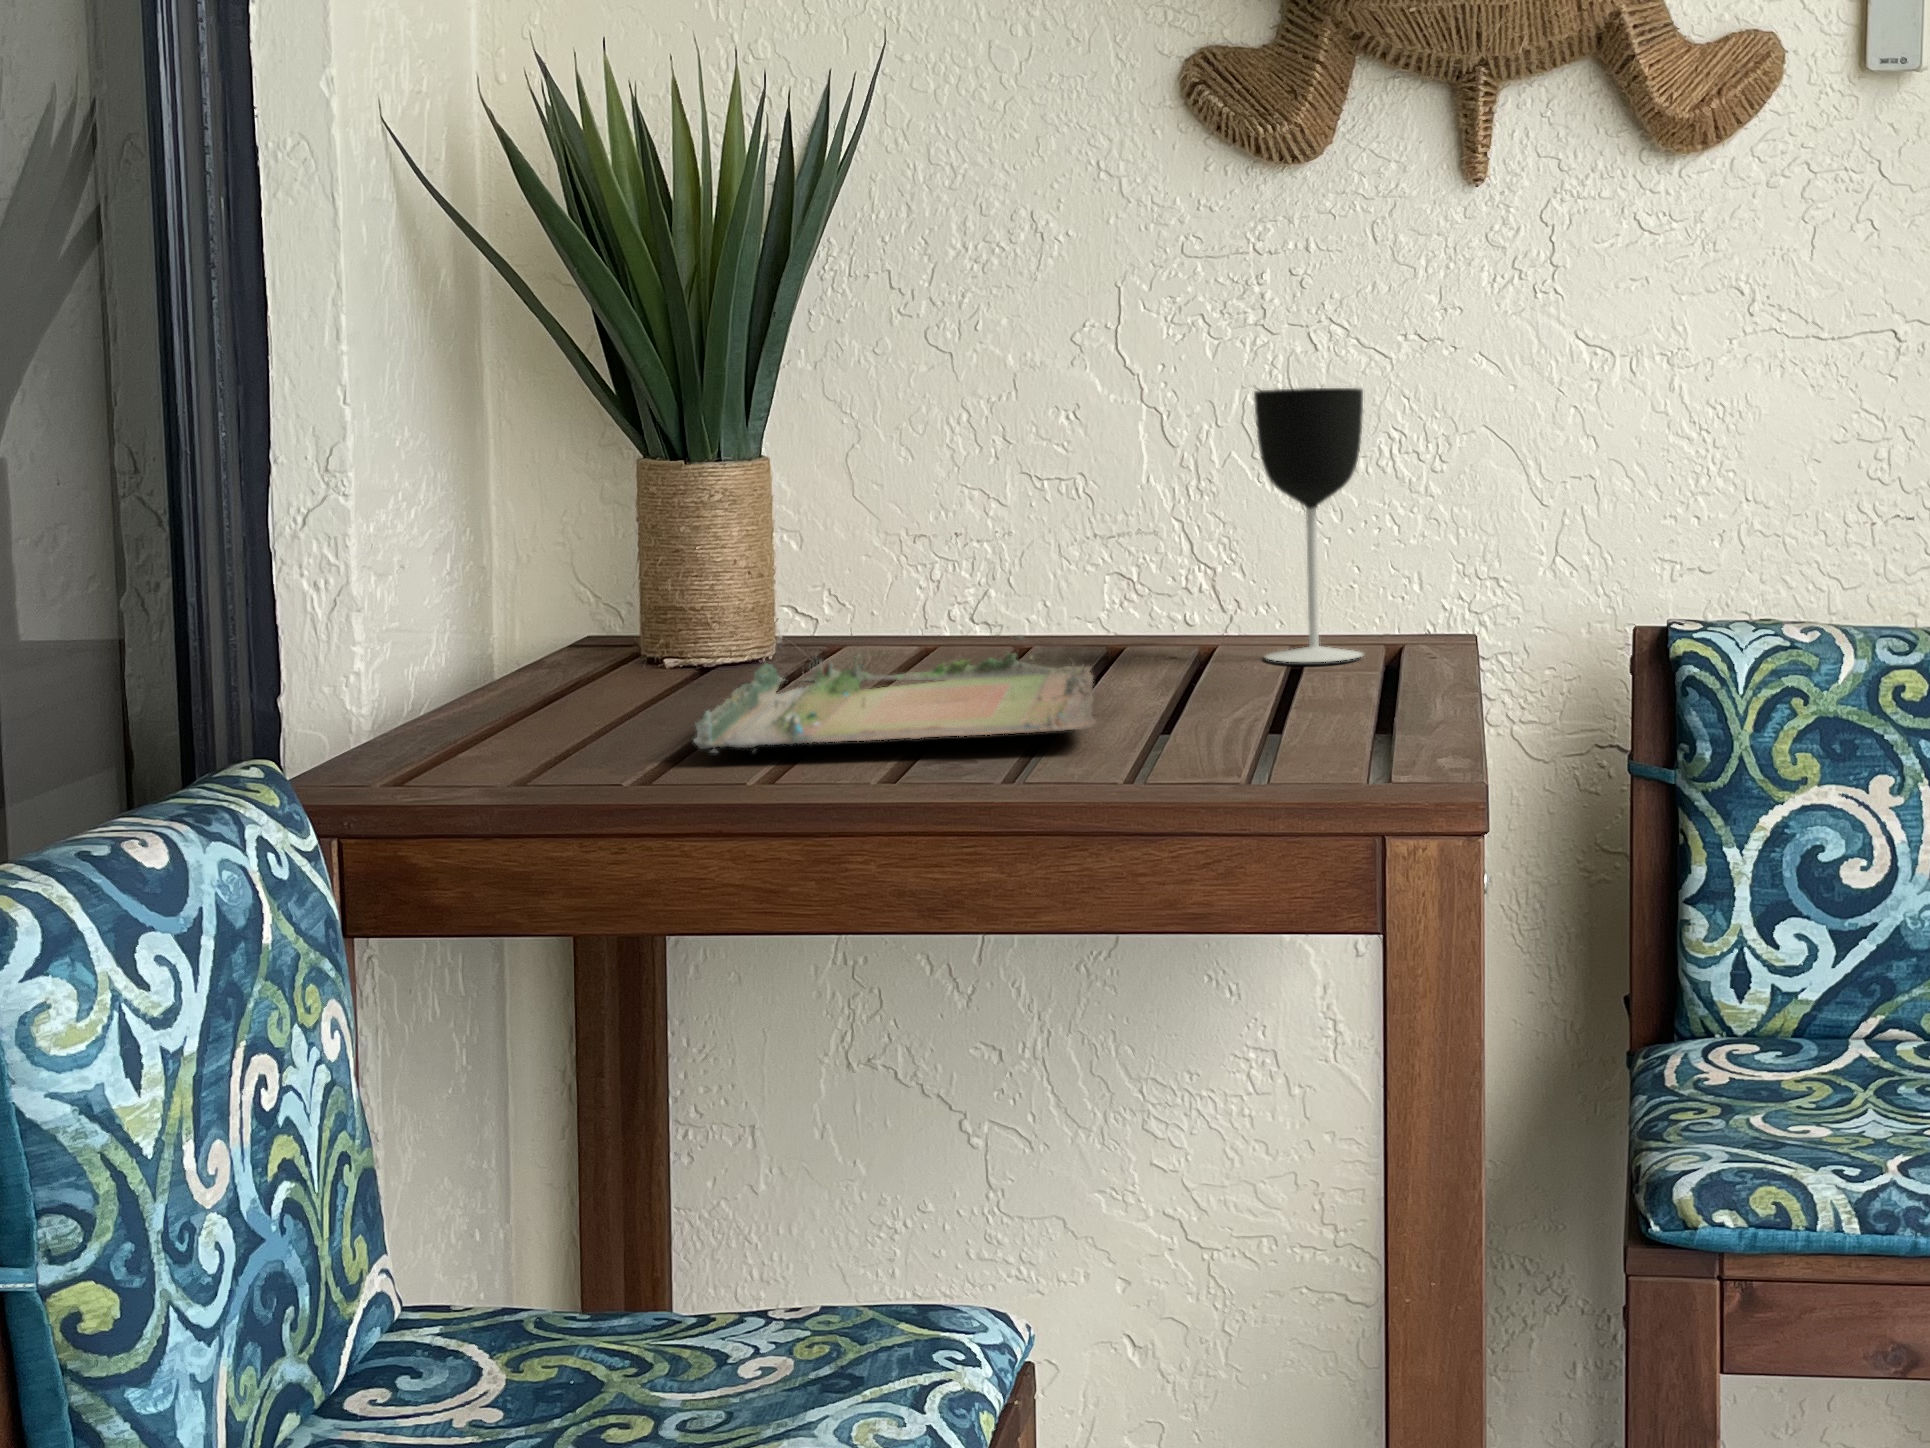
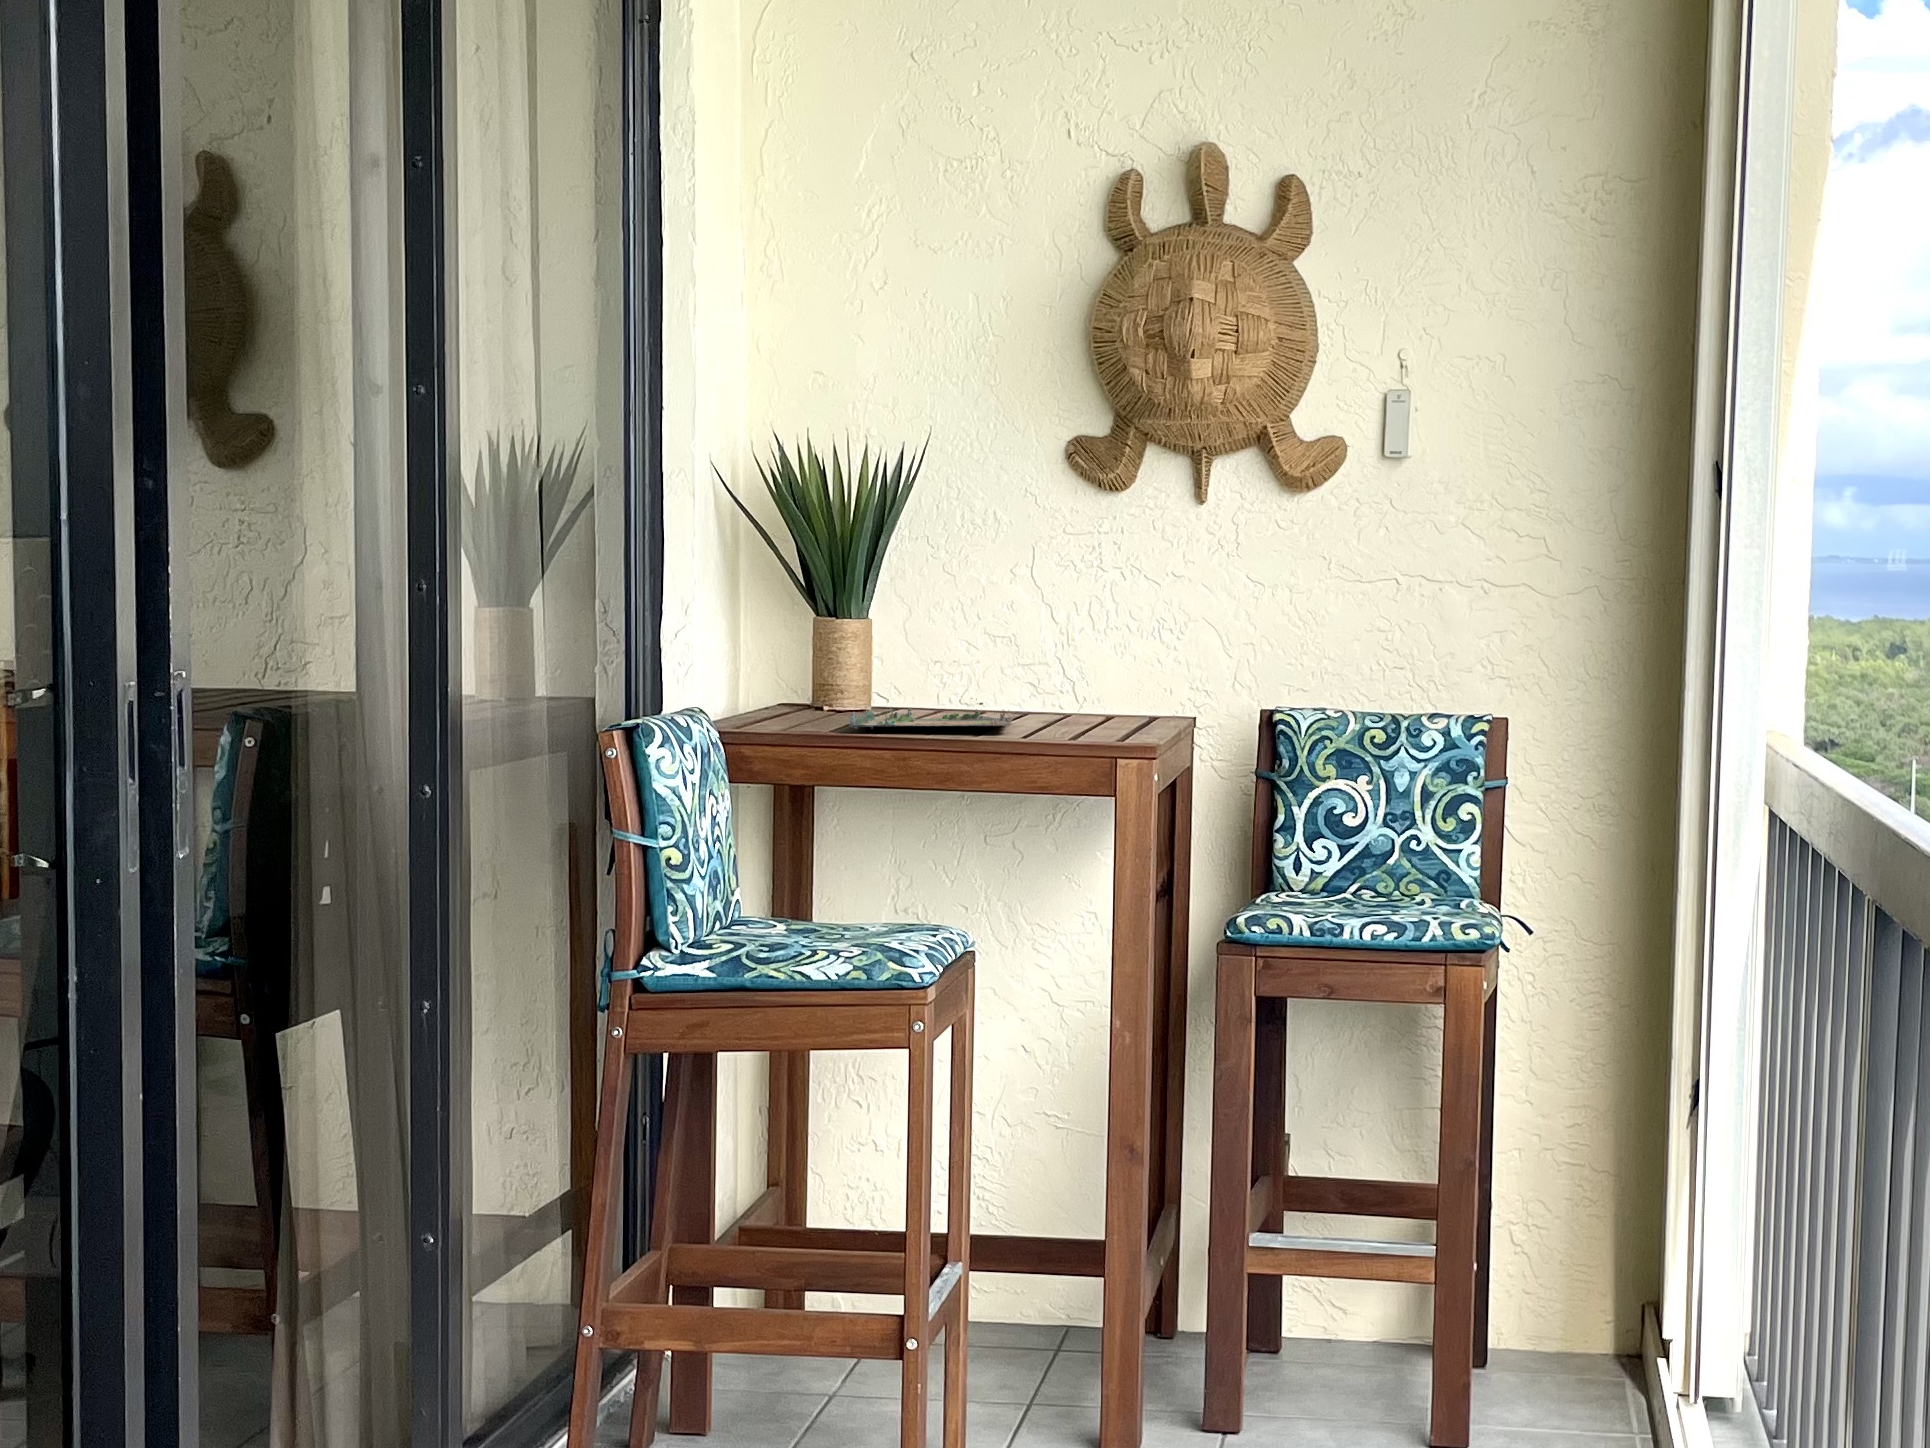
wine glass: present [1254,388,1363,662] -> none [1092,598,1142,721]

